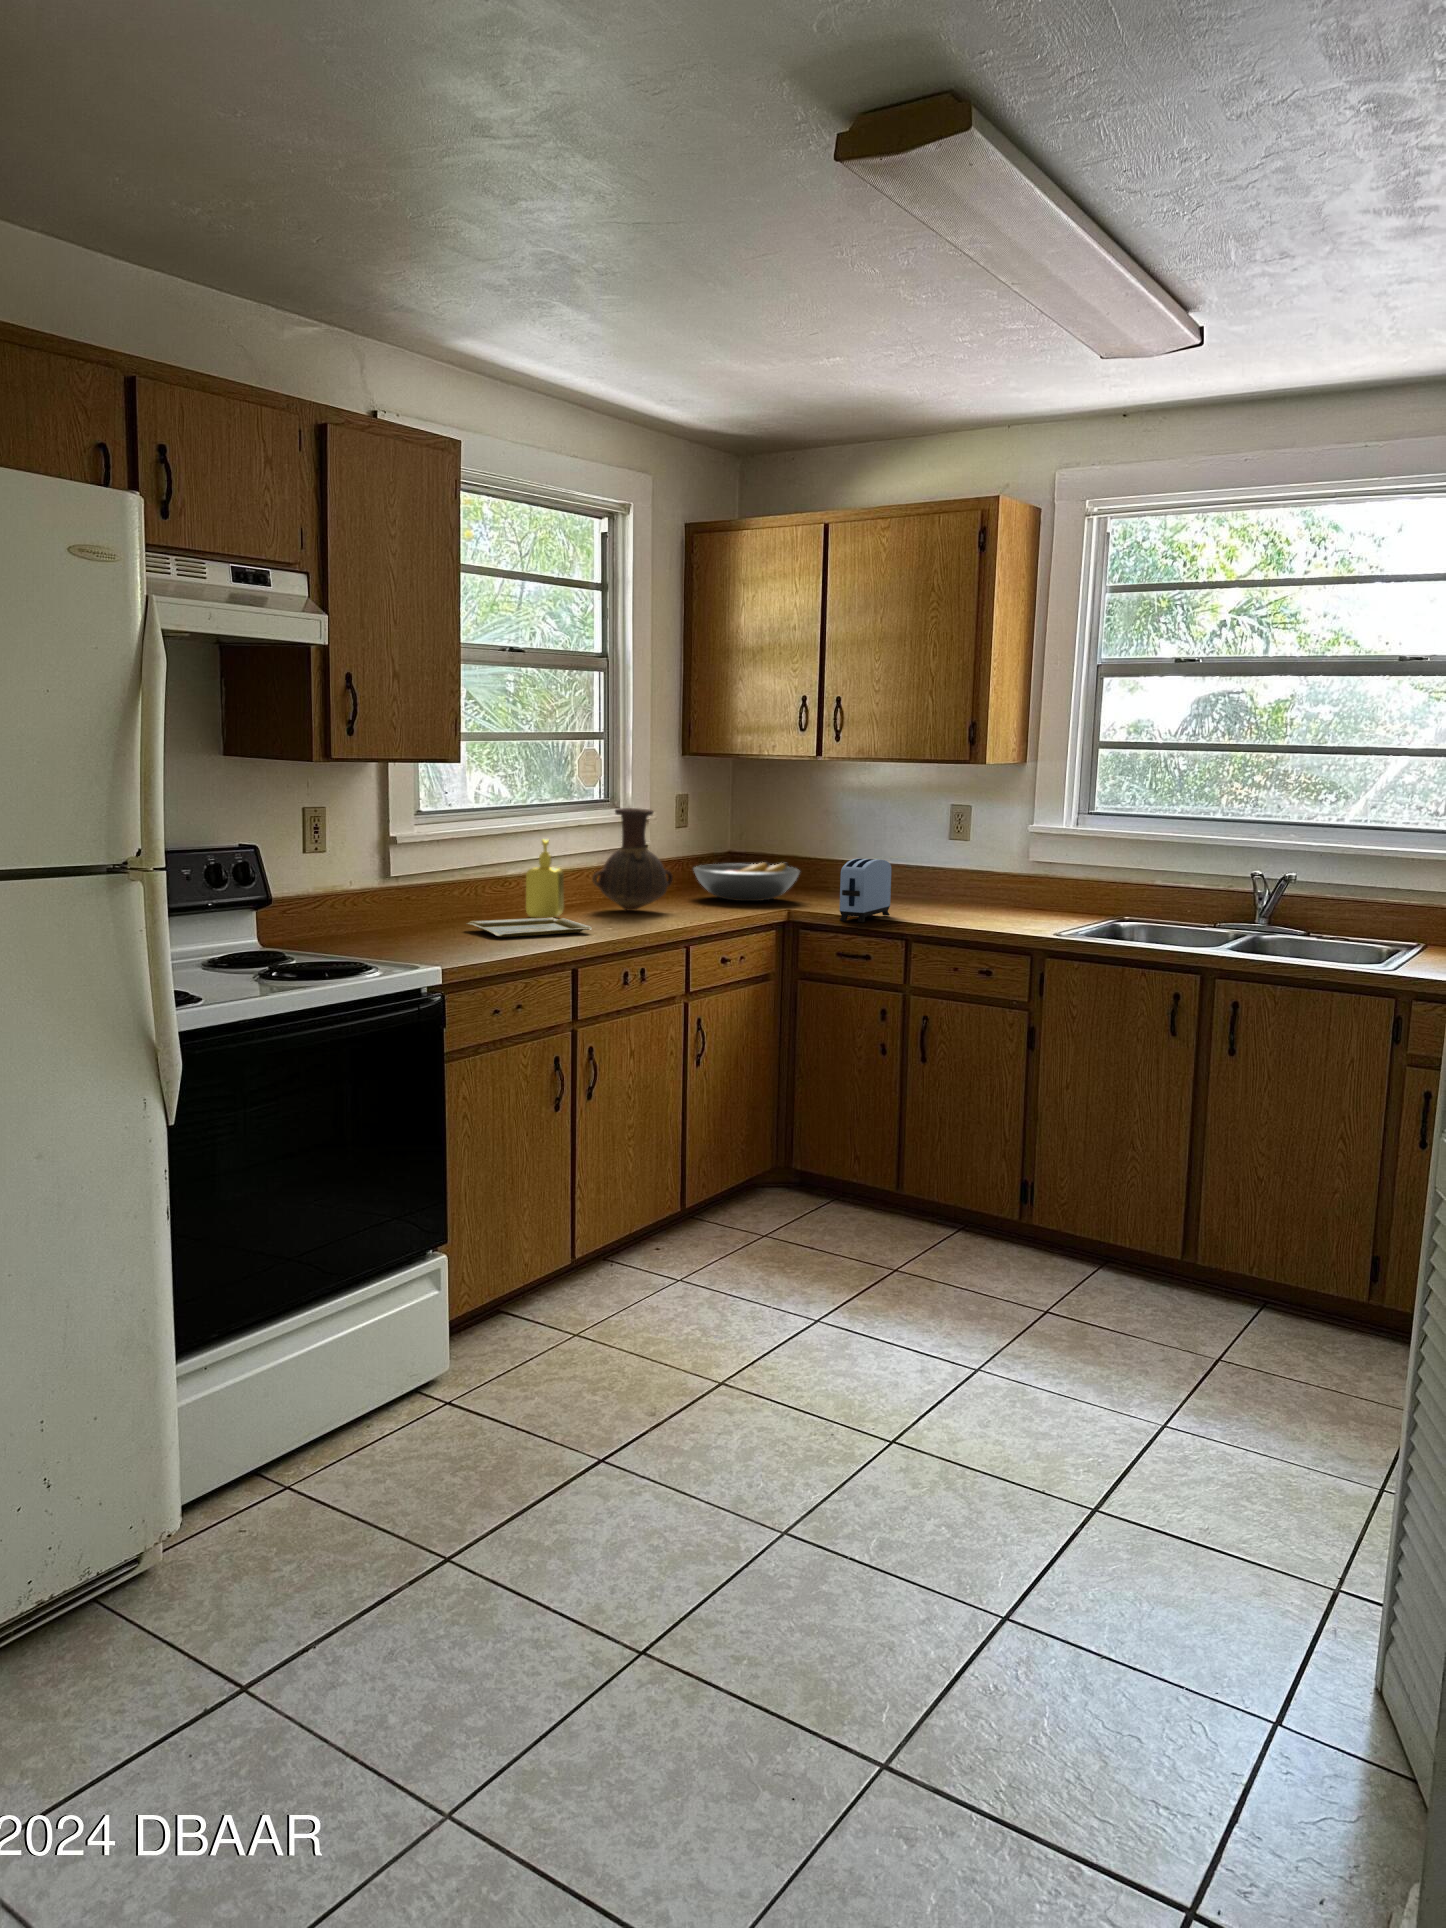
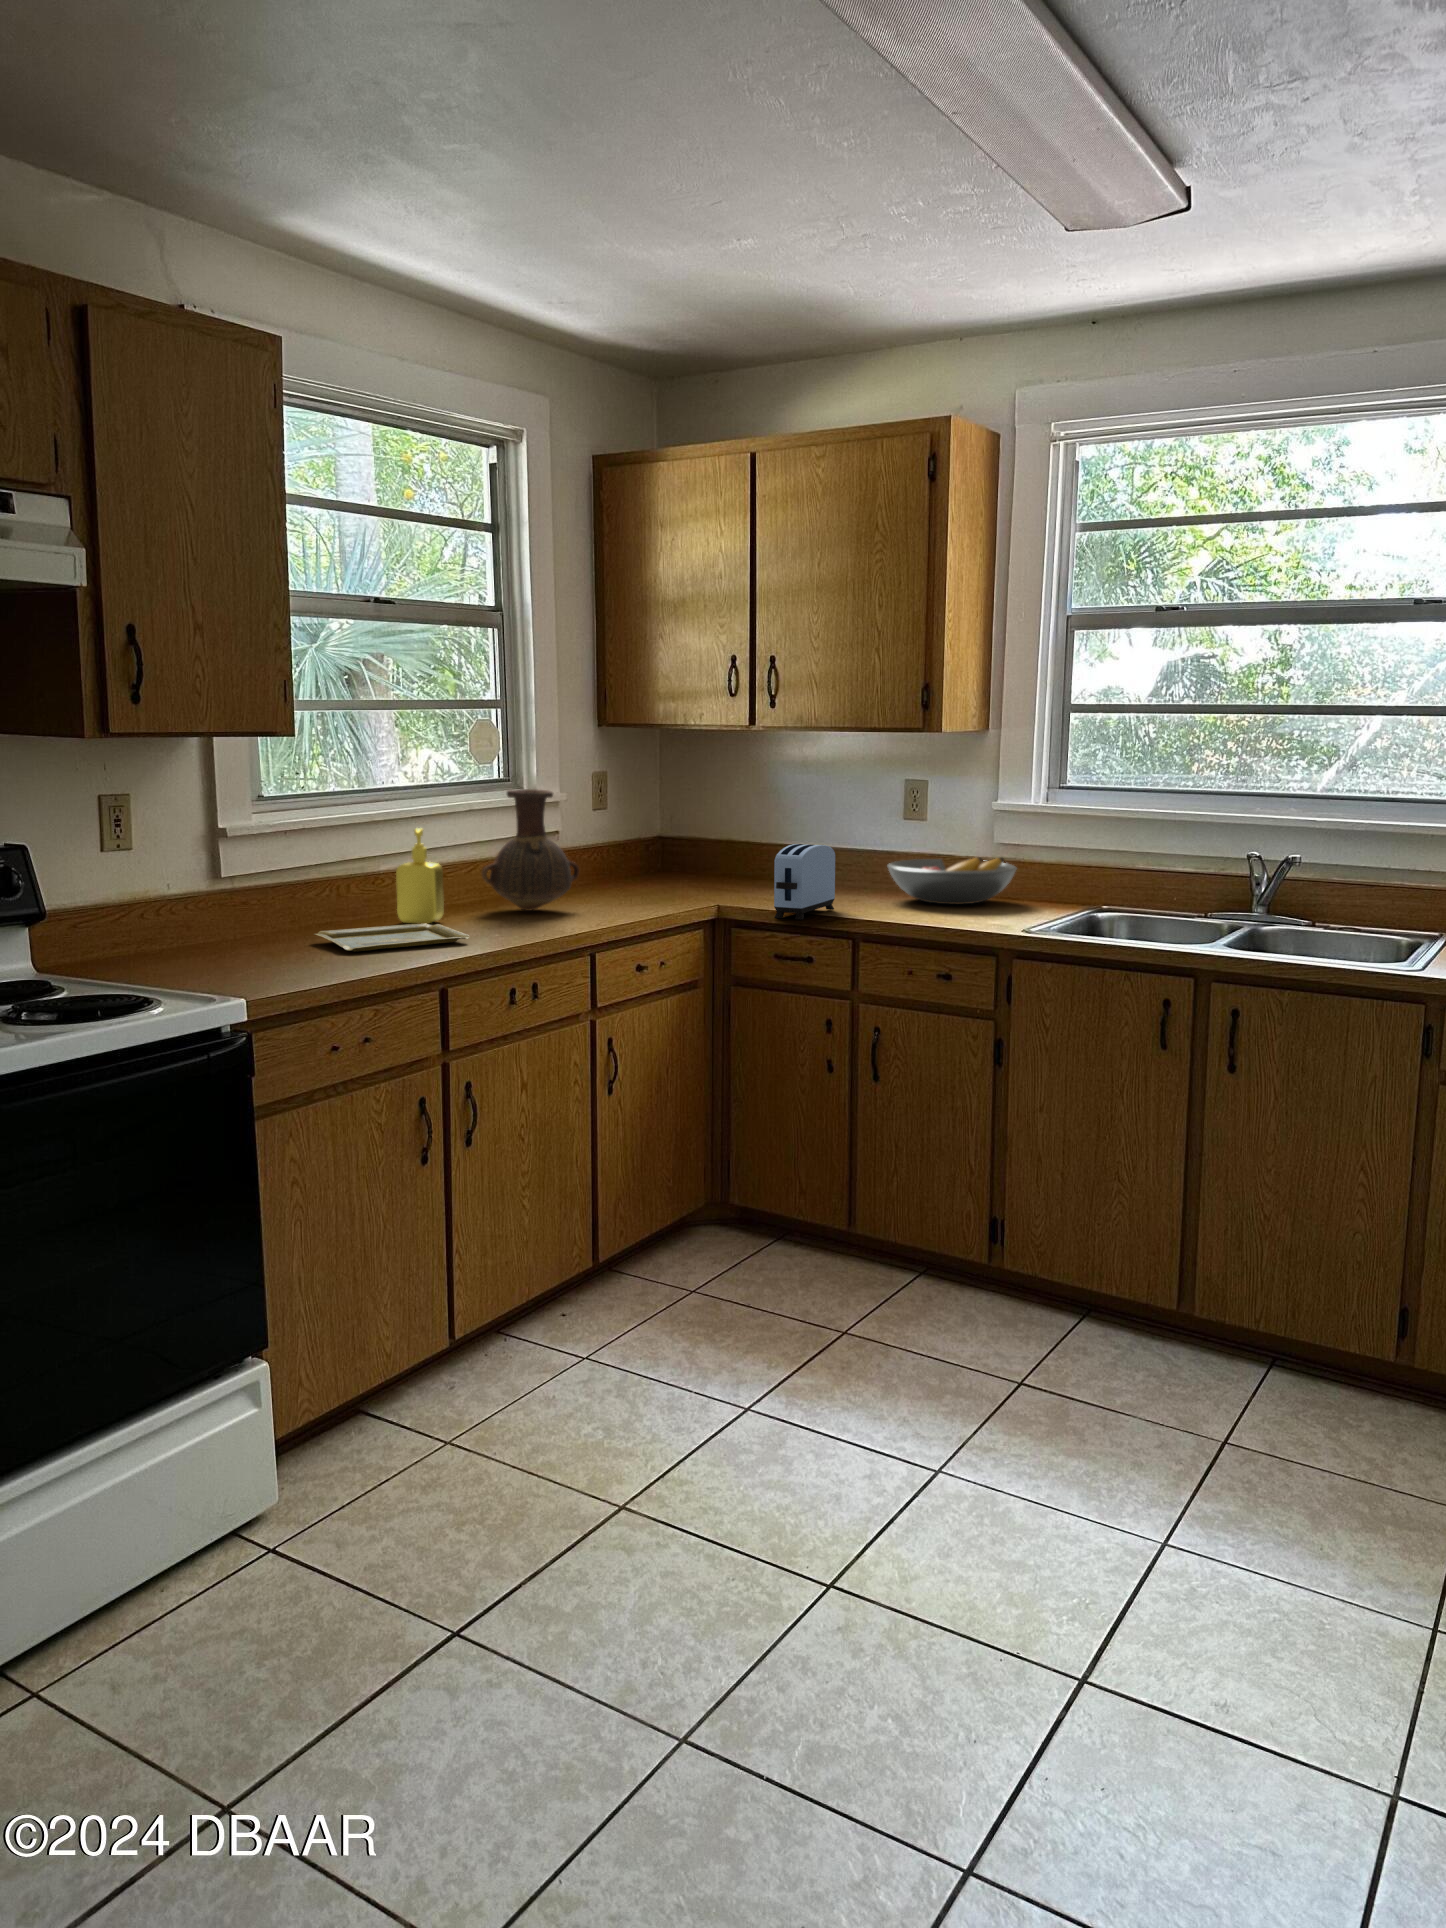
fruit bowl: present [693,862,800,901] -> present [887,857,1017,904]

